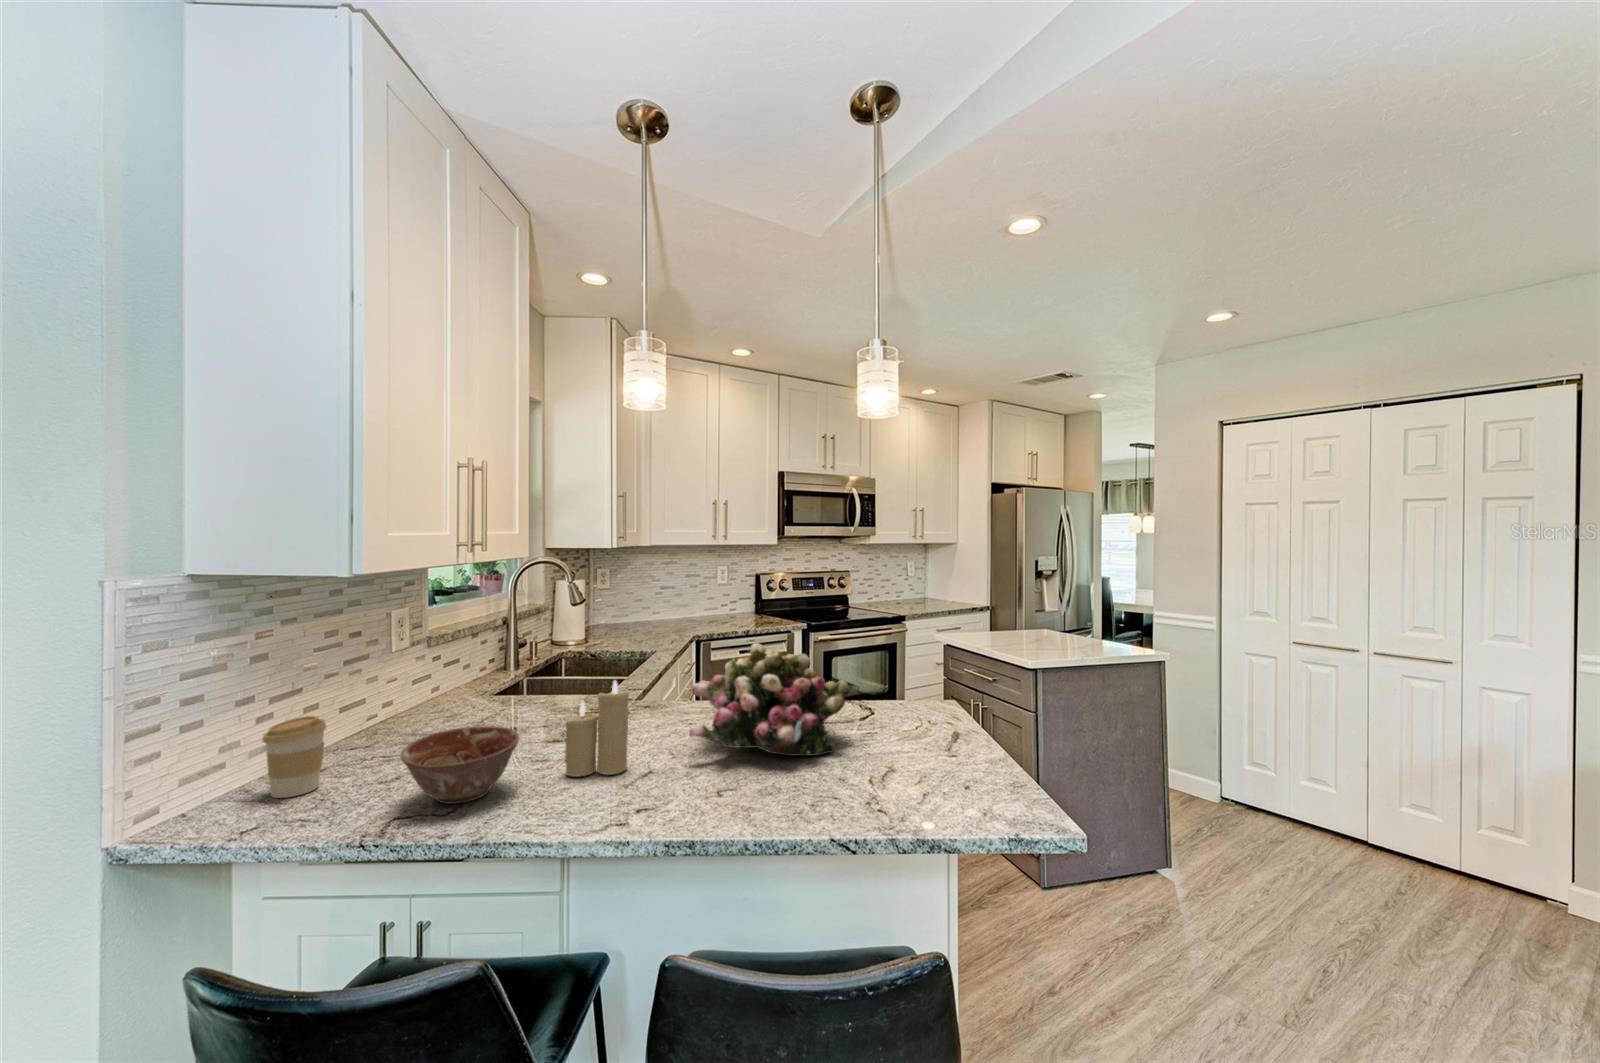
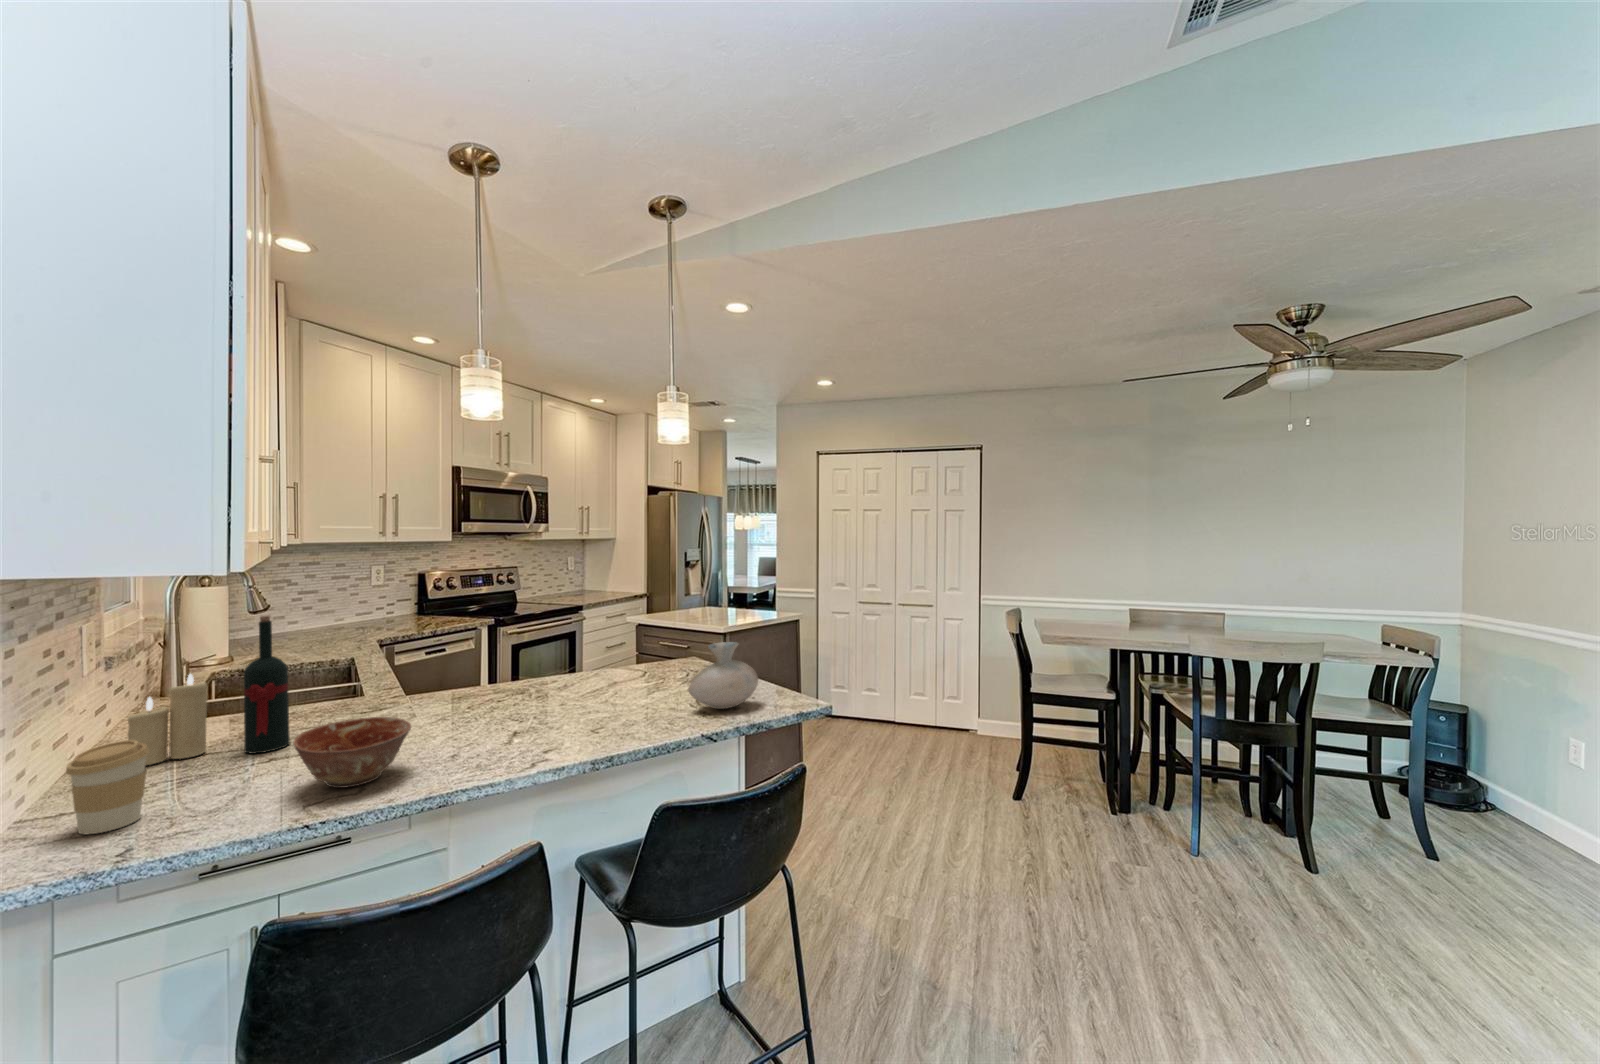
wine bottle: none [459,609,497,740] -> present [244,615,290,754]
flower arrangement: present [690,643,850,756] -> none [524,624,652,706]
candle: present [565,681,629,777] -> present [128,674,207,765]
vase: none [855,694,970,799] -> present [688,642,758,709]

